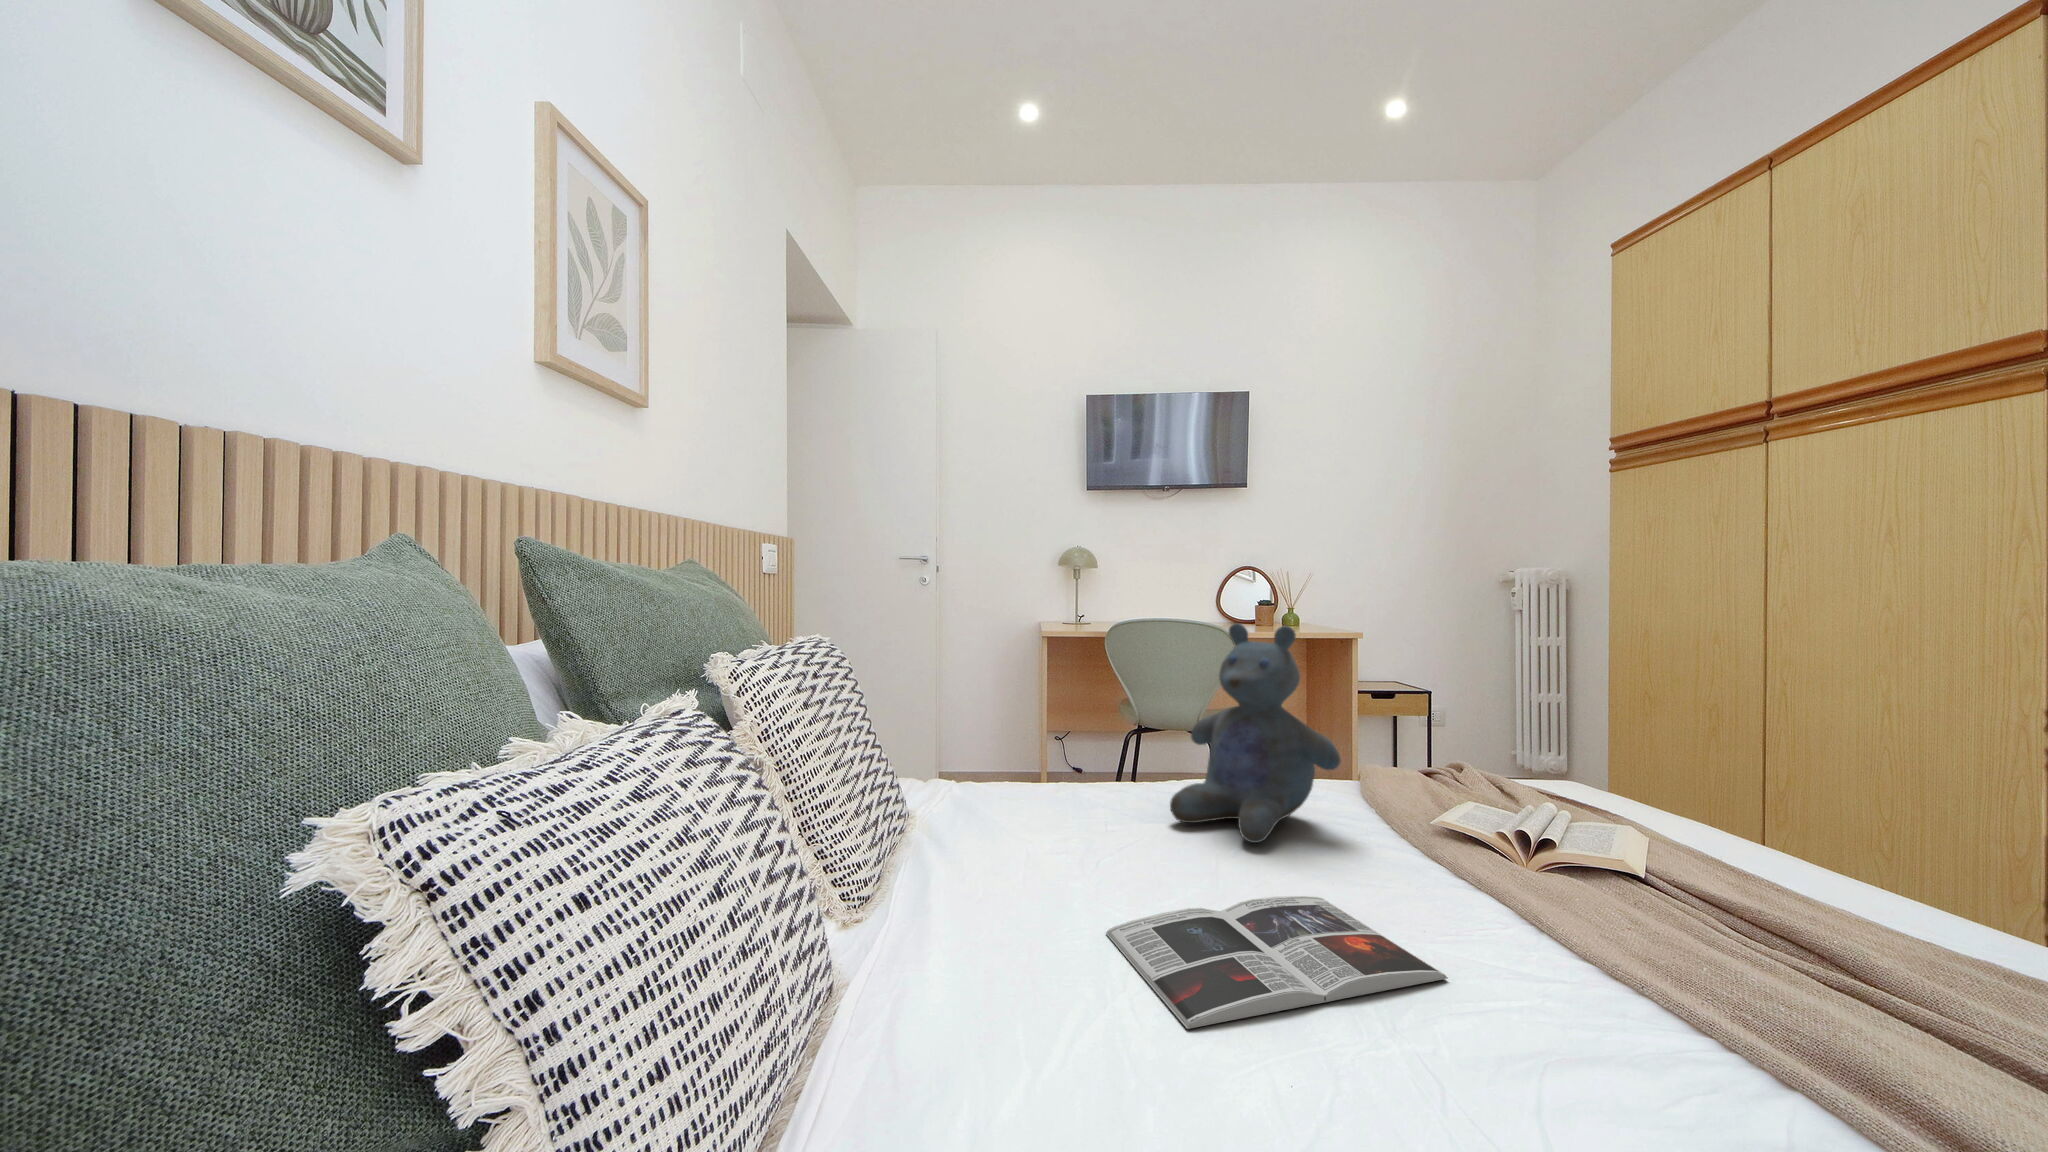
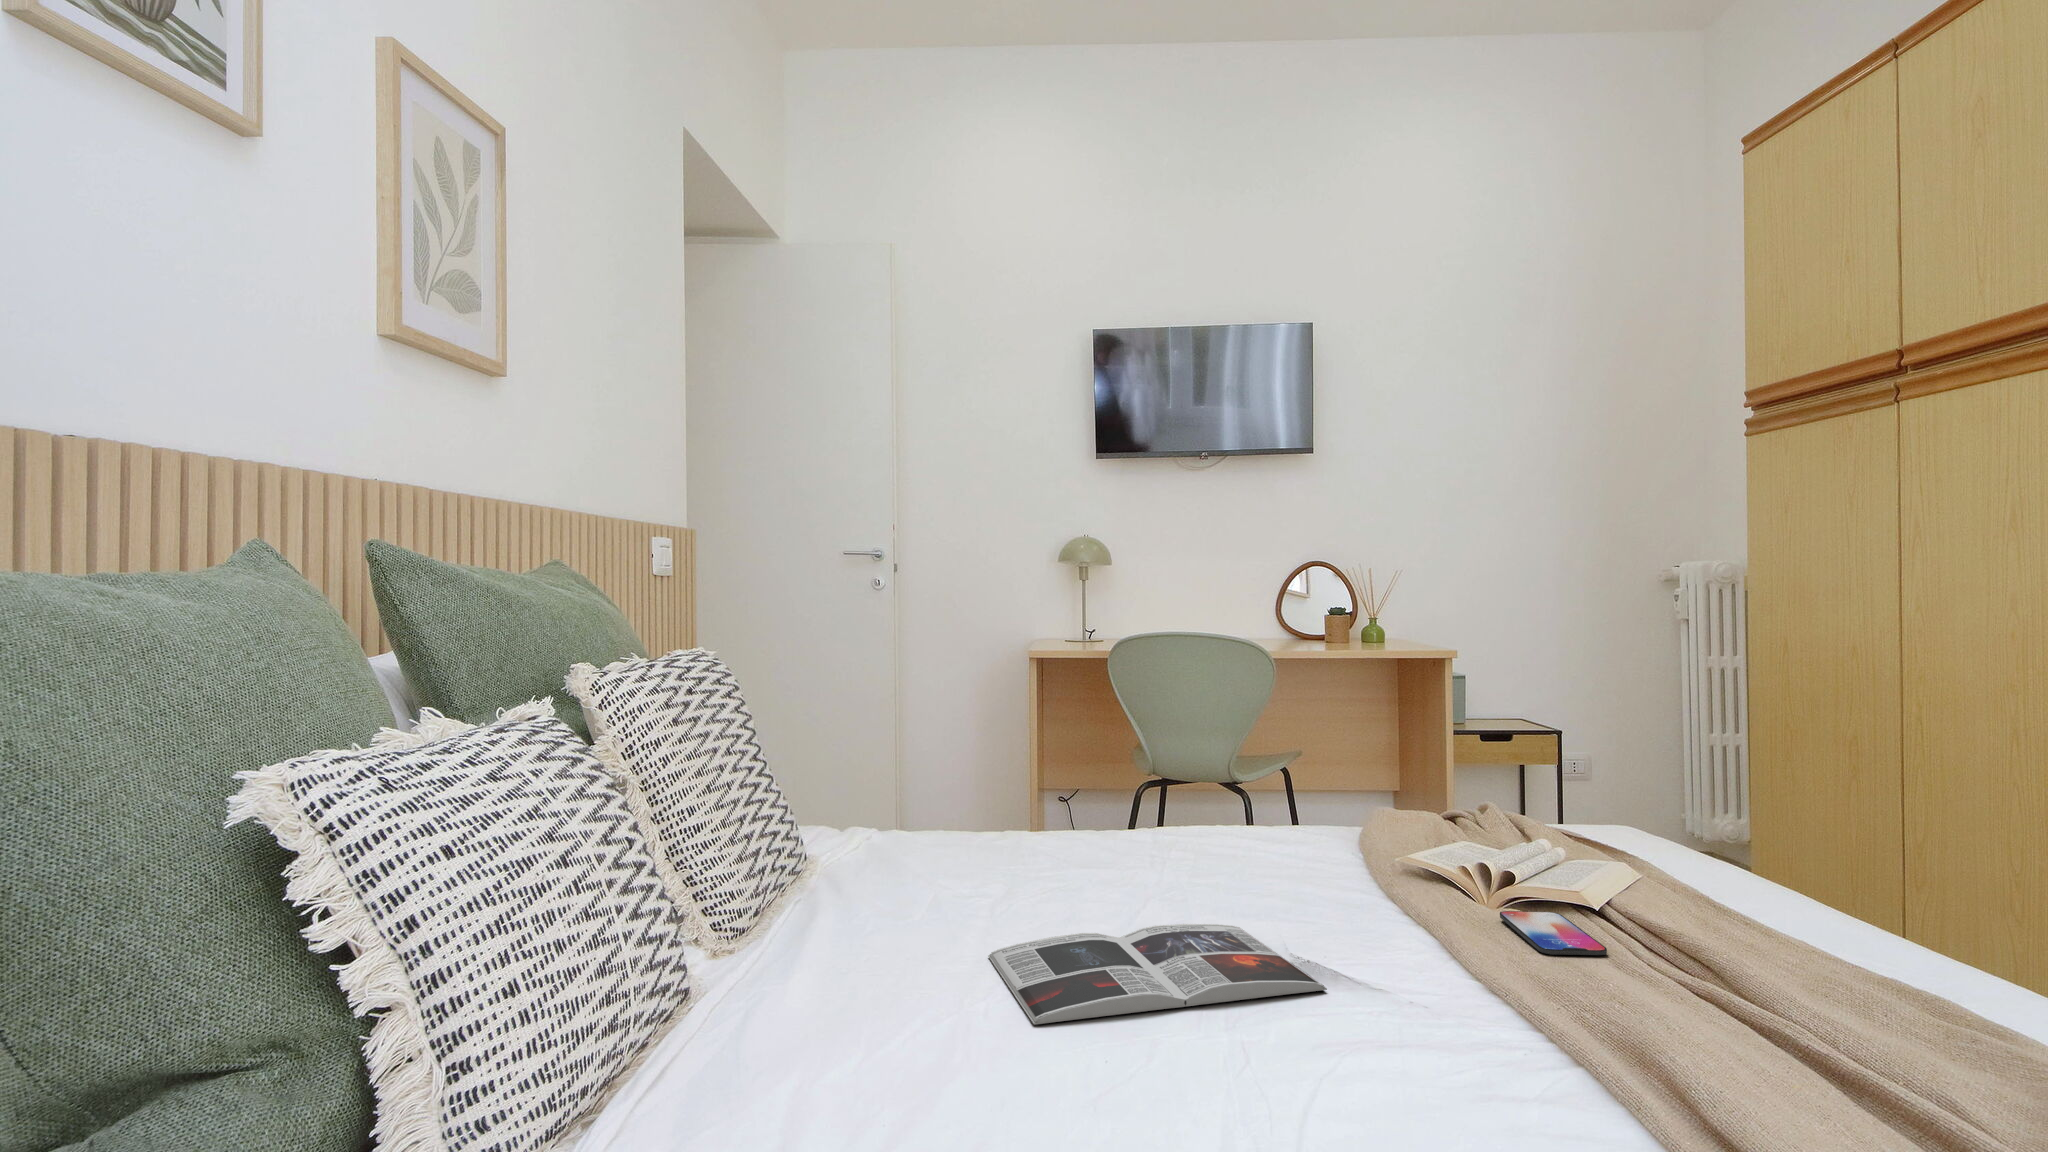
stuffed bear: present [1170,623,1341,843] -> none [1110,630,1303,881]
smartphone: none [1551,882,1686,937] -> present [1500,911,1607,955]

